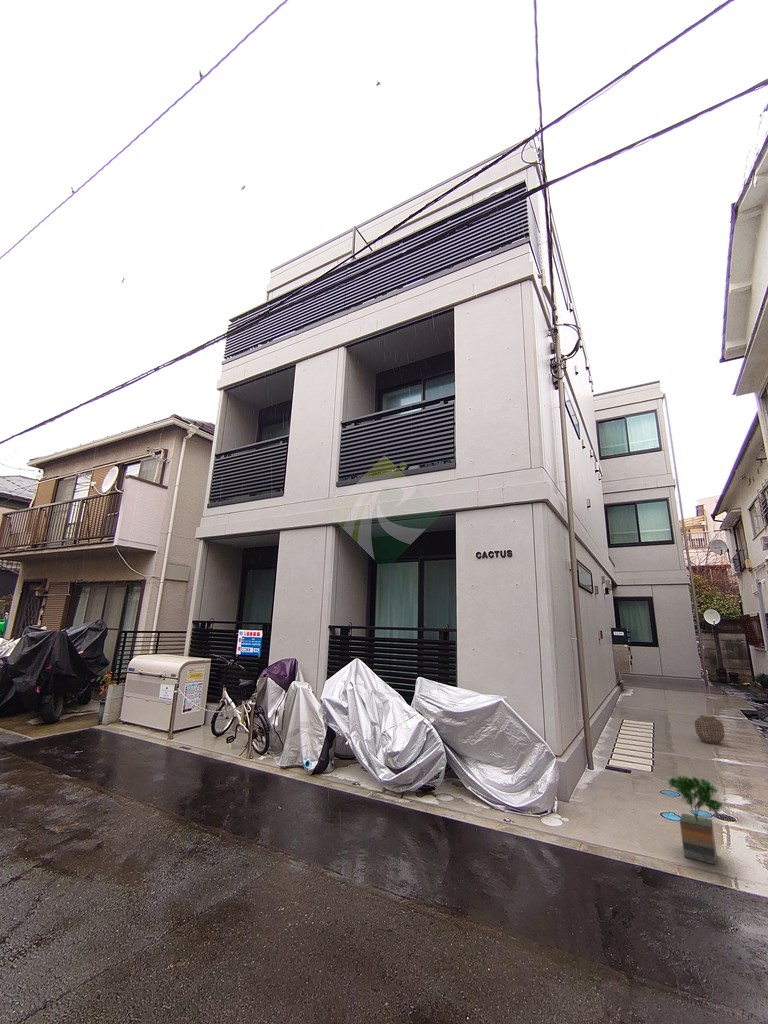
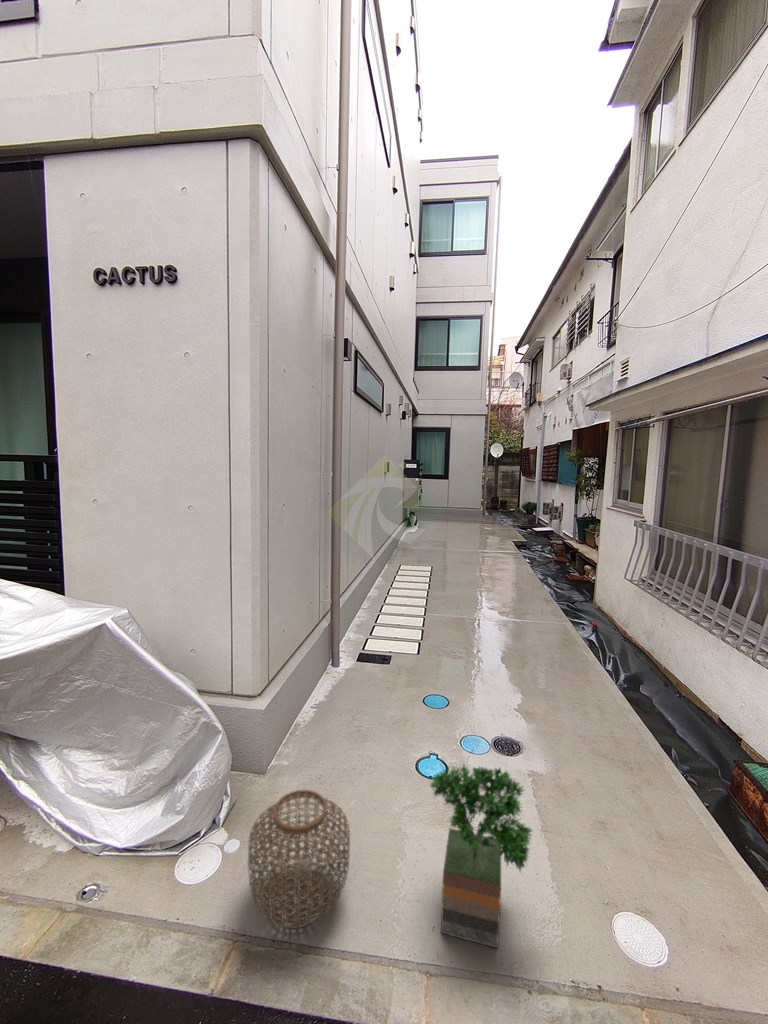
woven basket: present [695,715,725,744] -> present [248,790,350,928]

